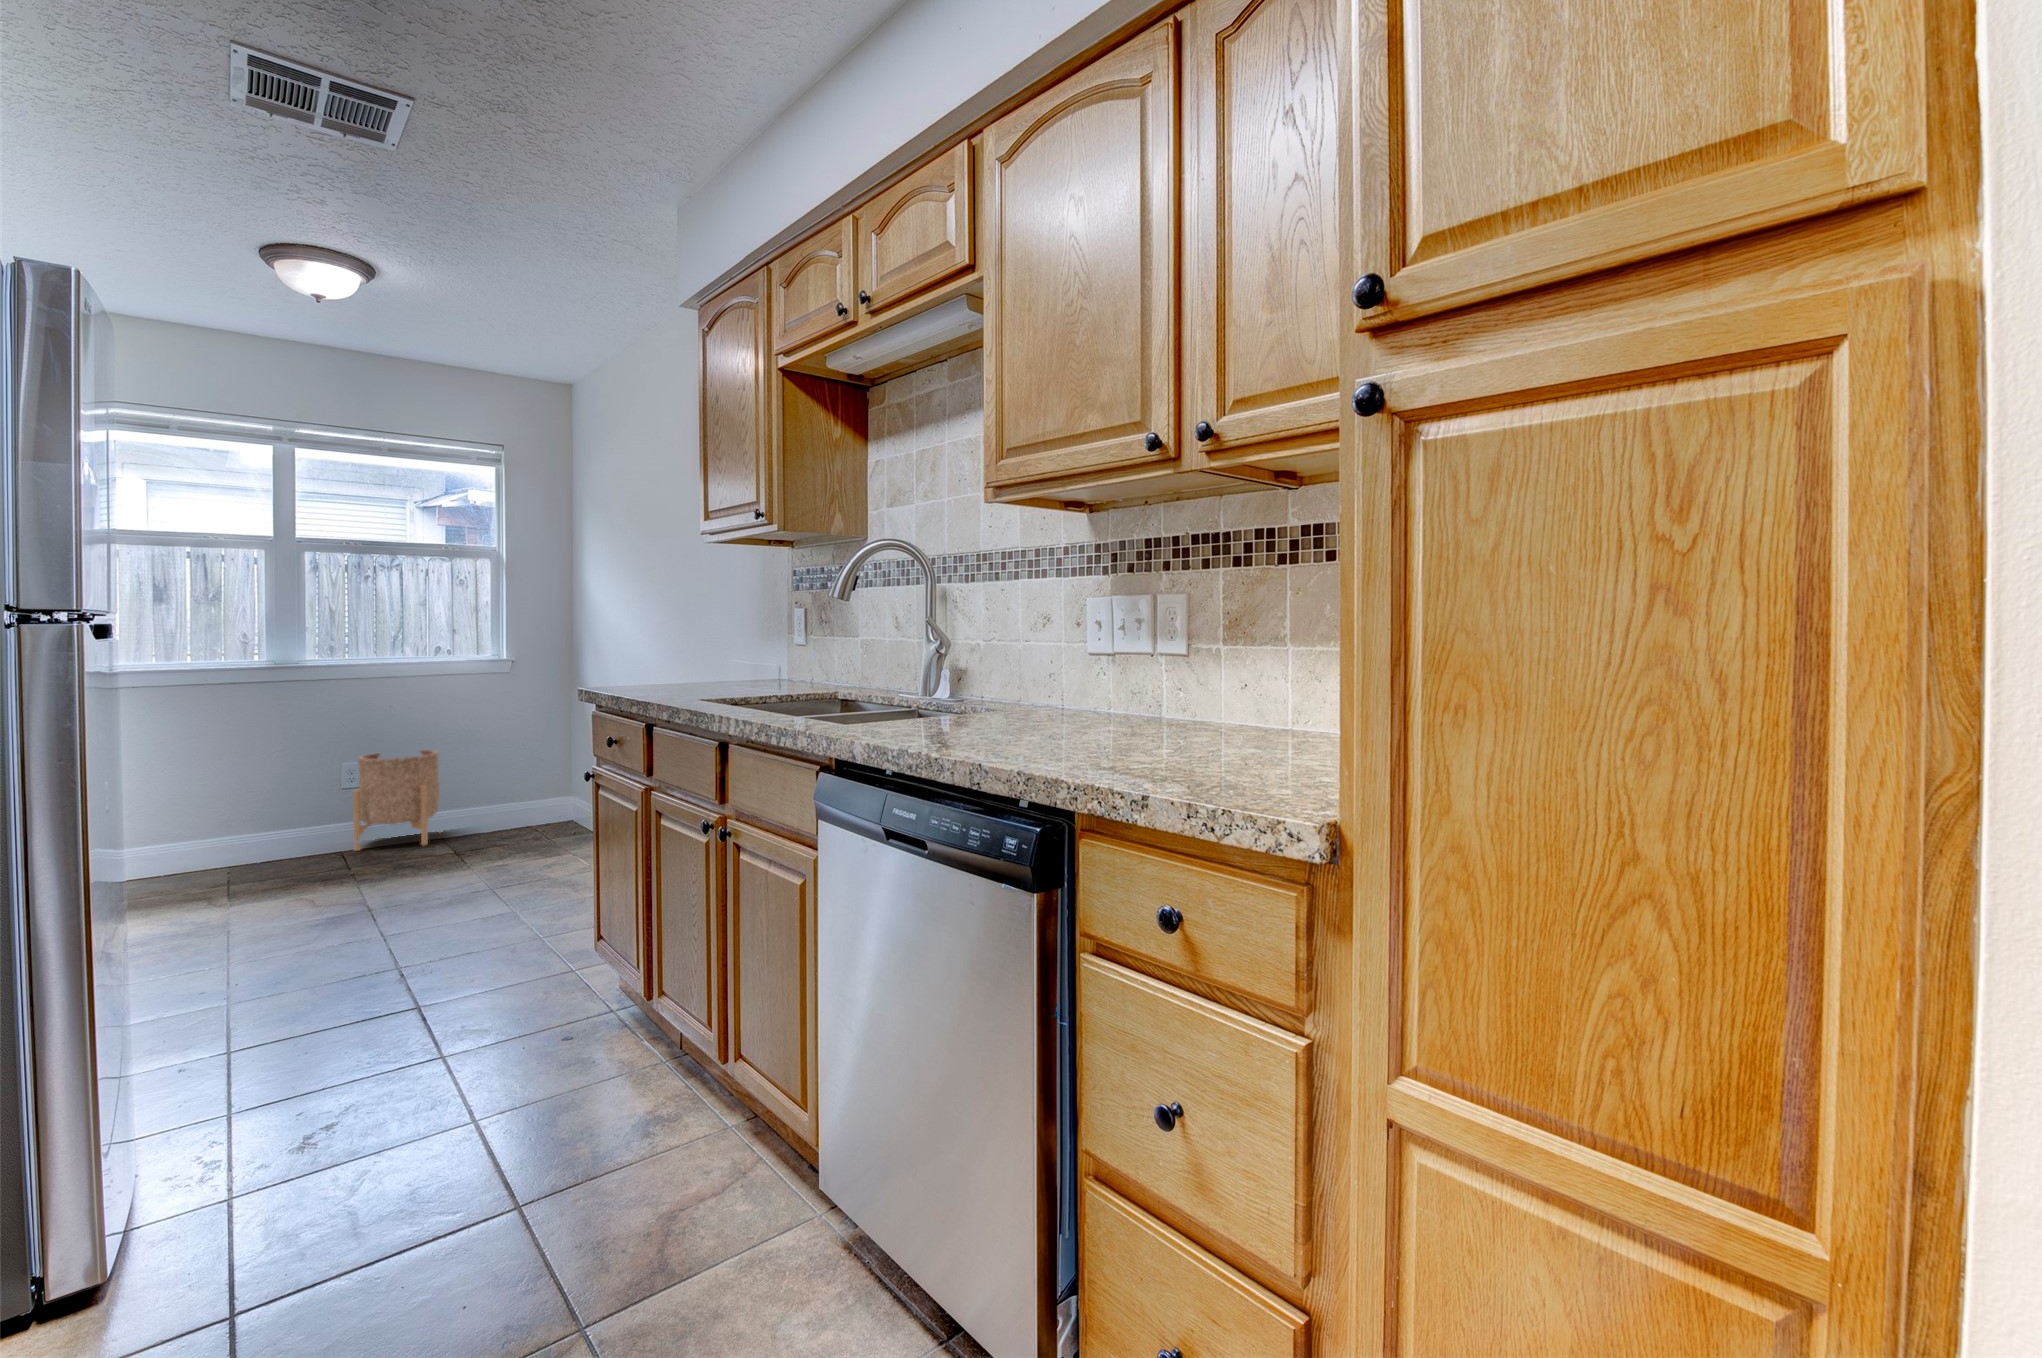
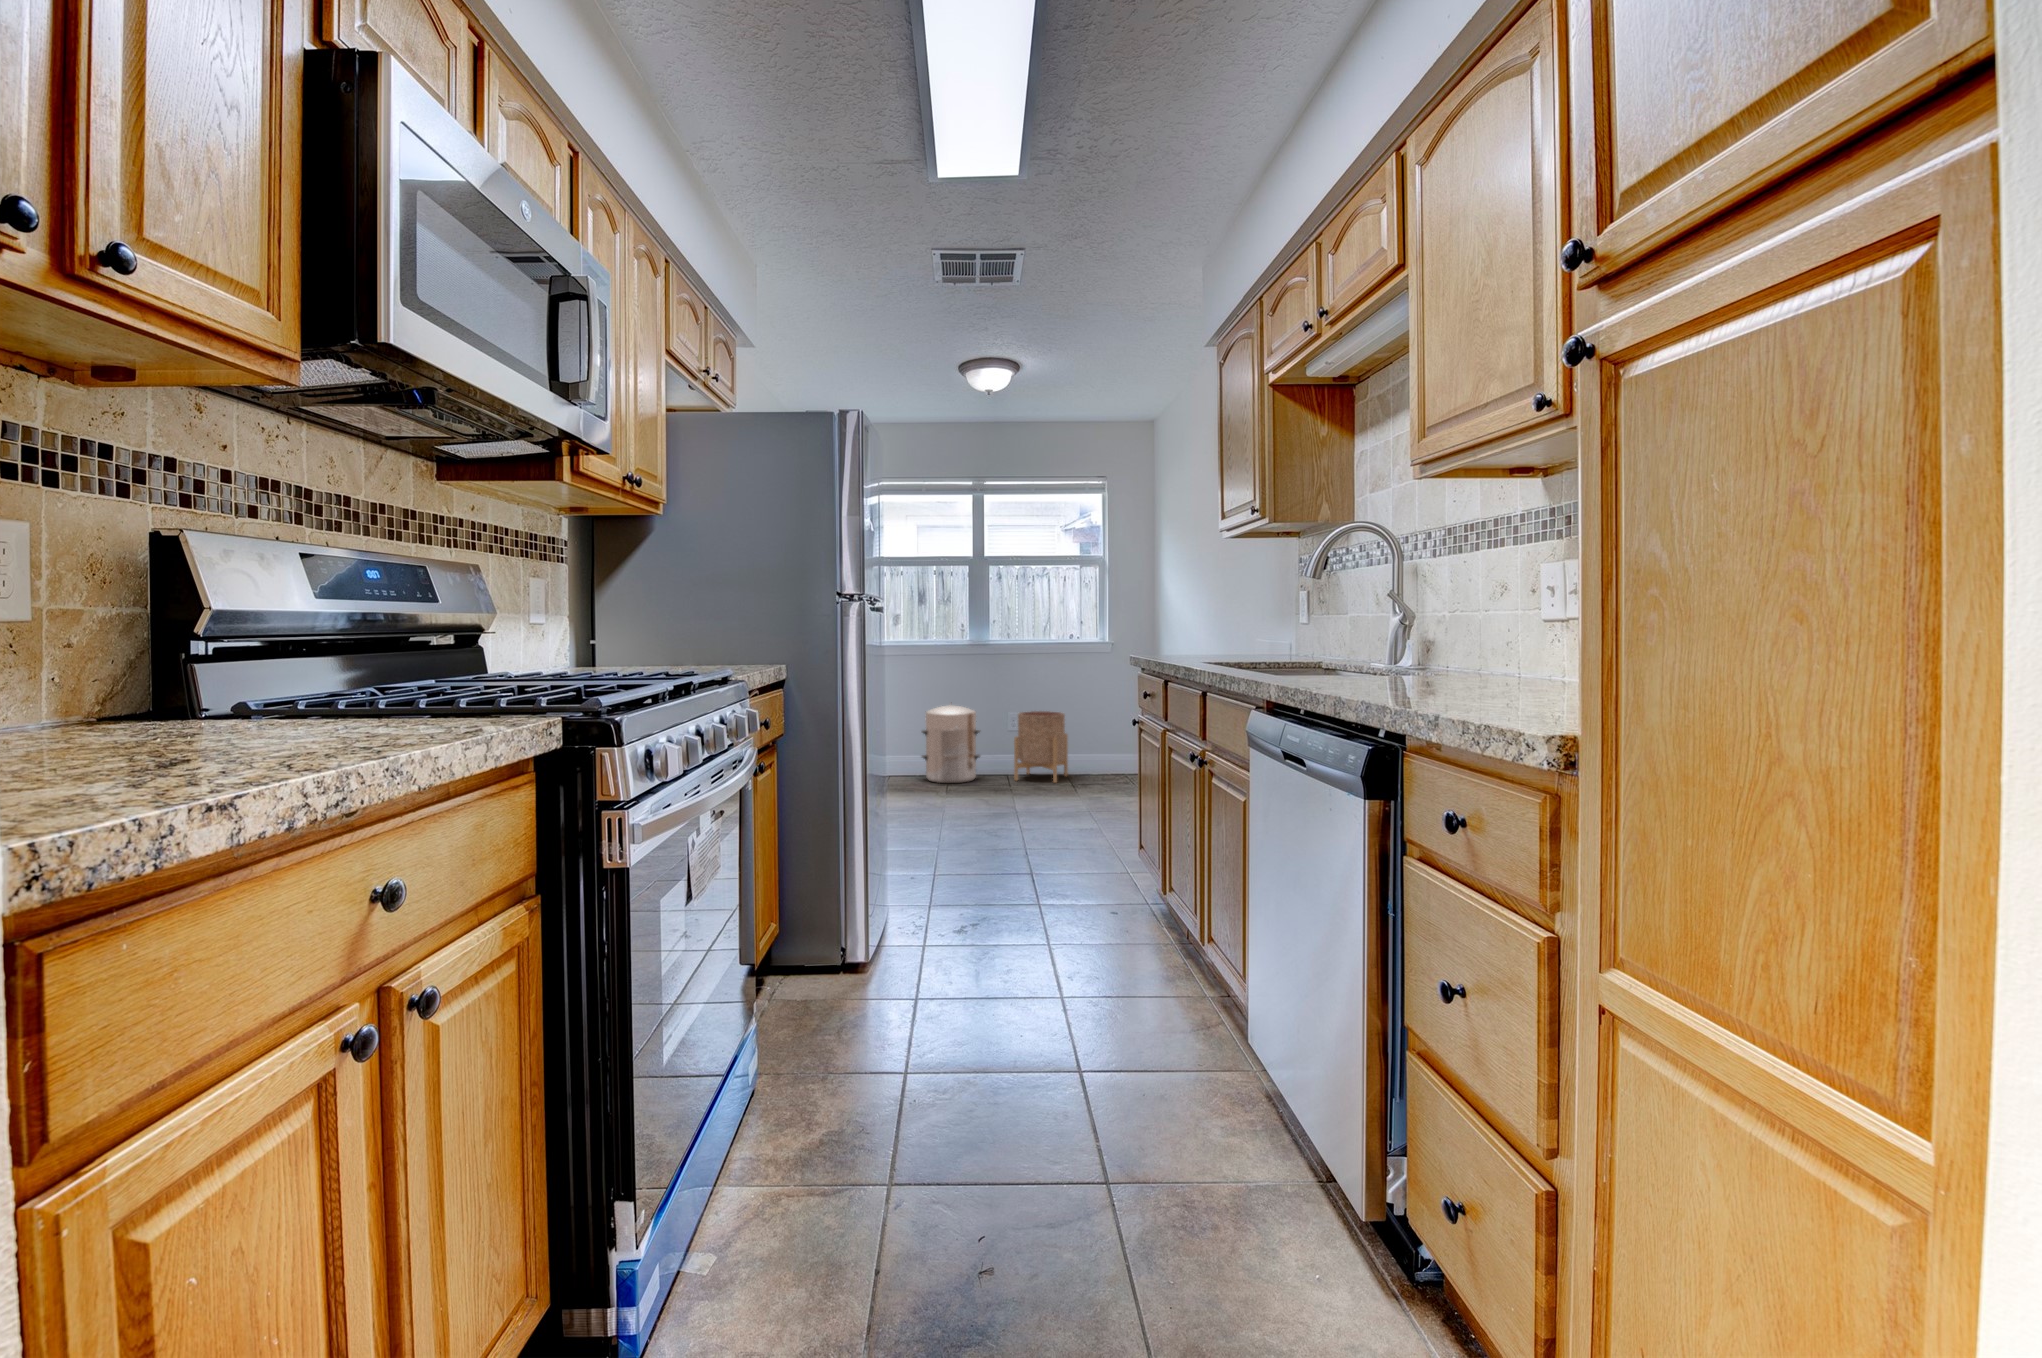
waste bin: none [167,751,290,875] -> present [922,705,980,783]

